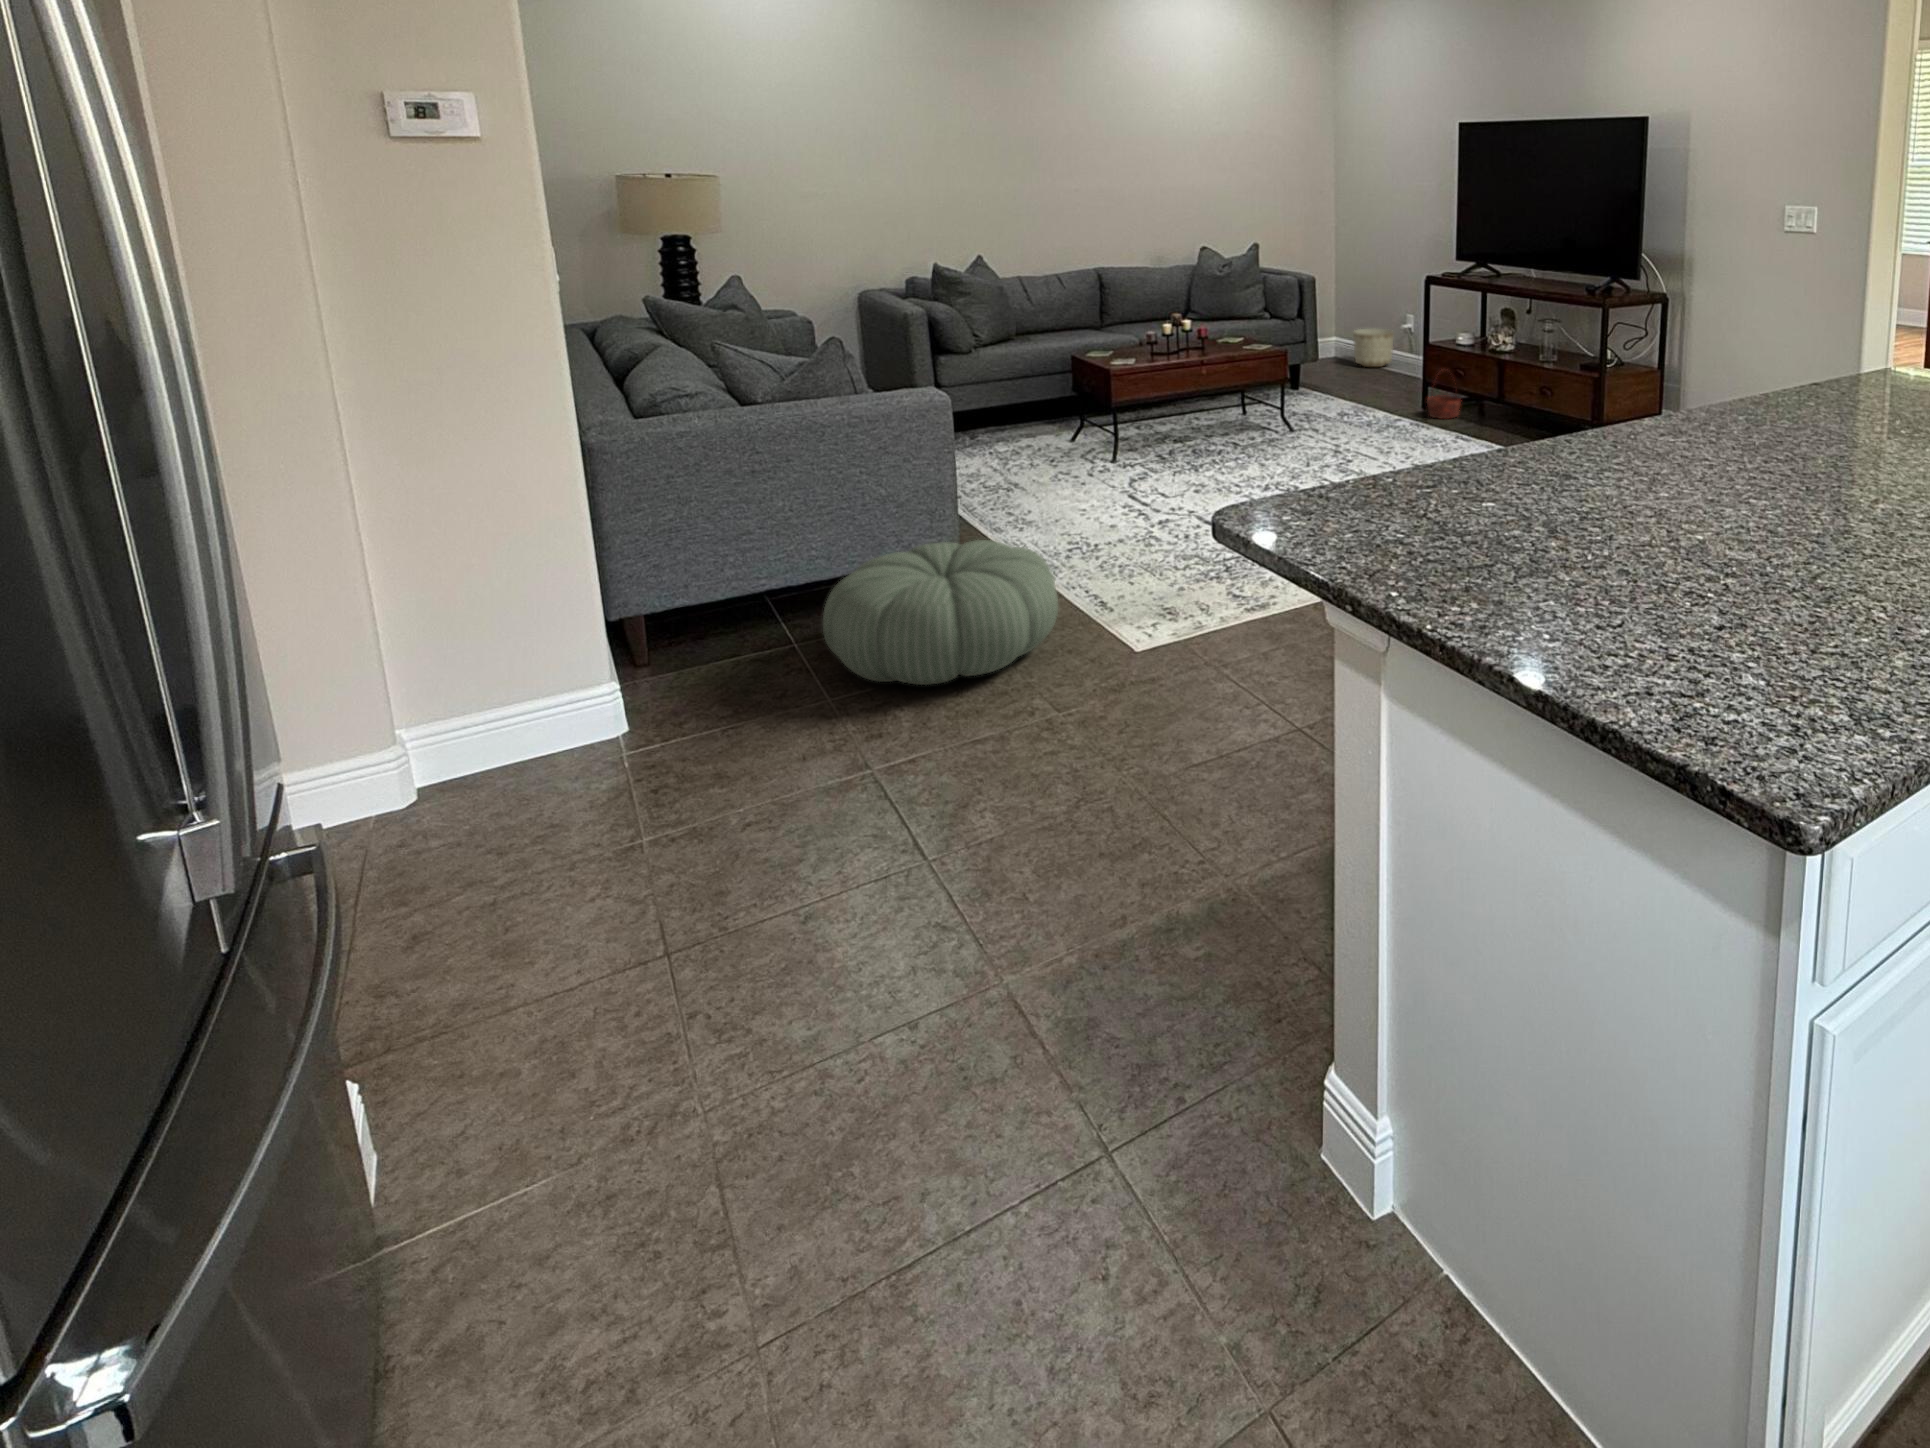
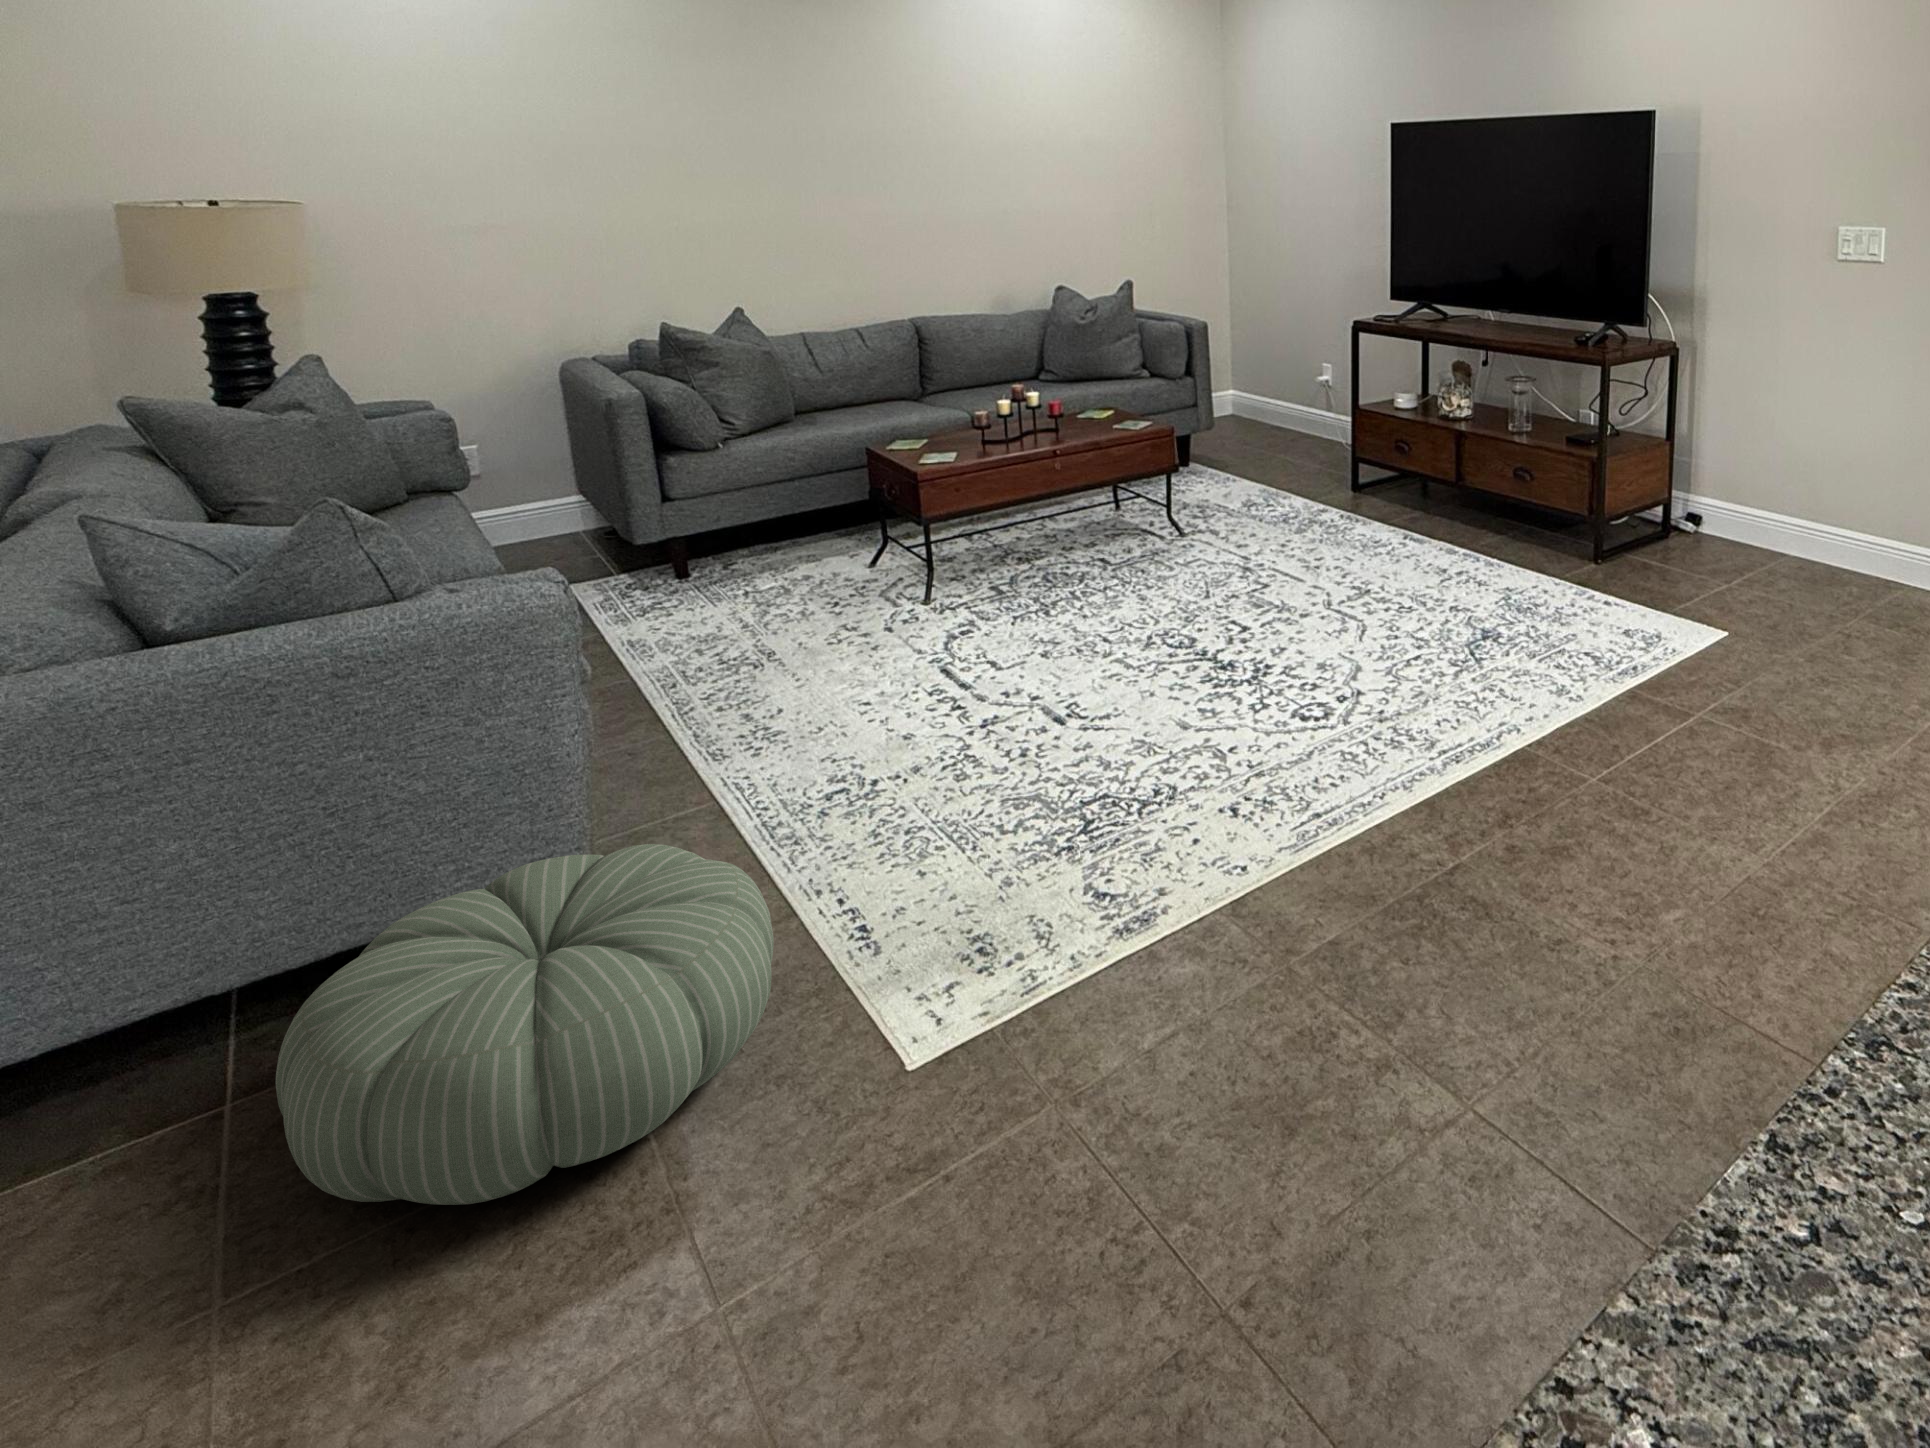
planter: present [1353,329,1393,367] -> none [1255,382,1307,432]
basket: present [1427,386,1461,419] -> none [1360,444,1407,510]

